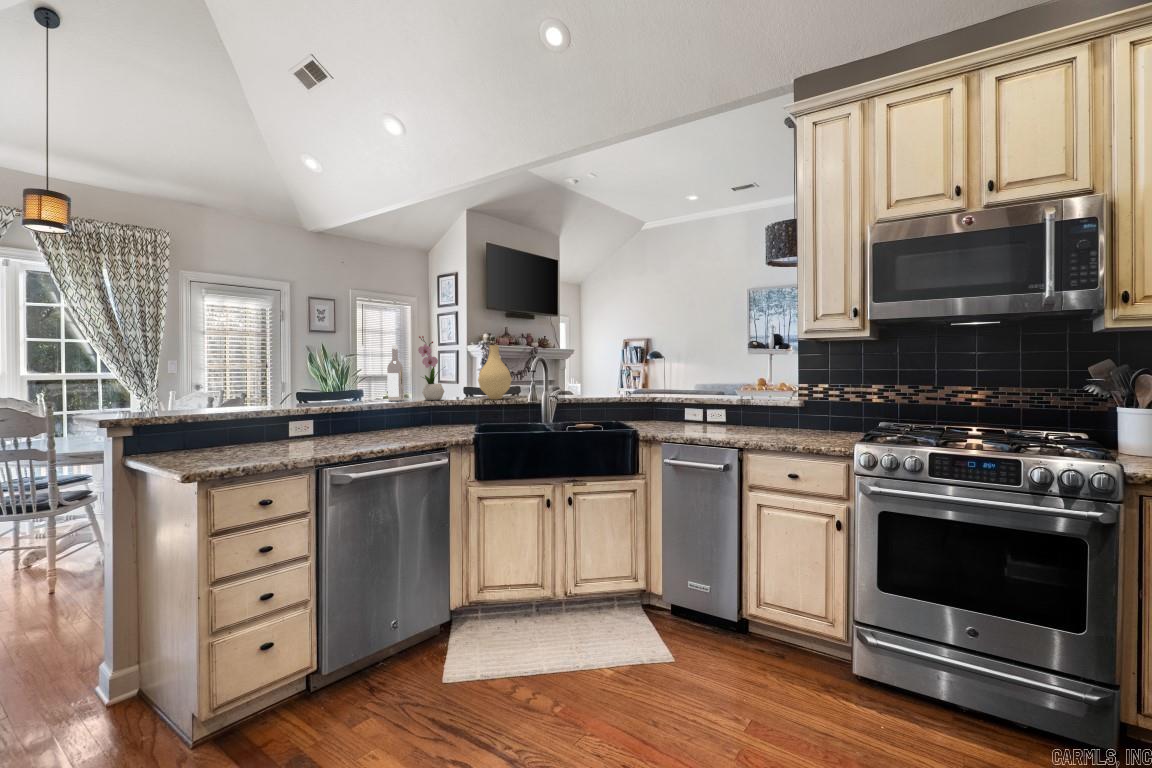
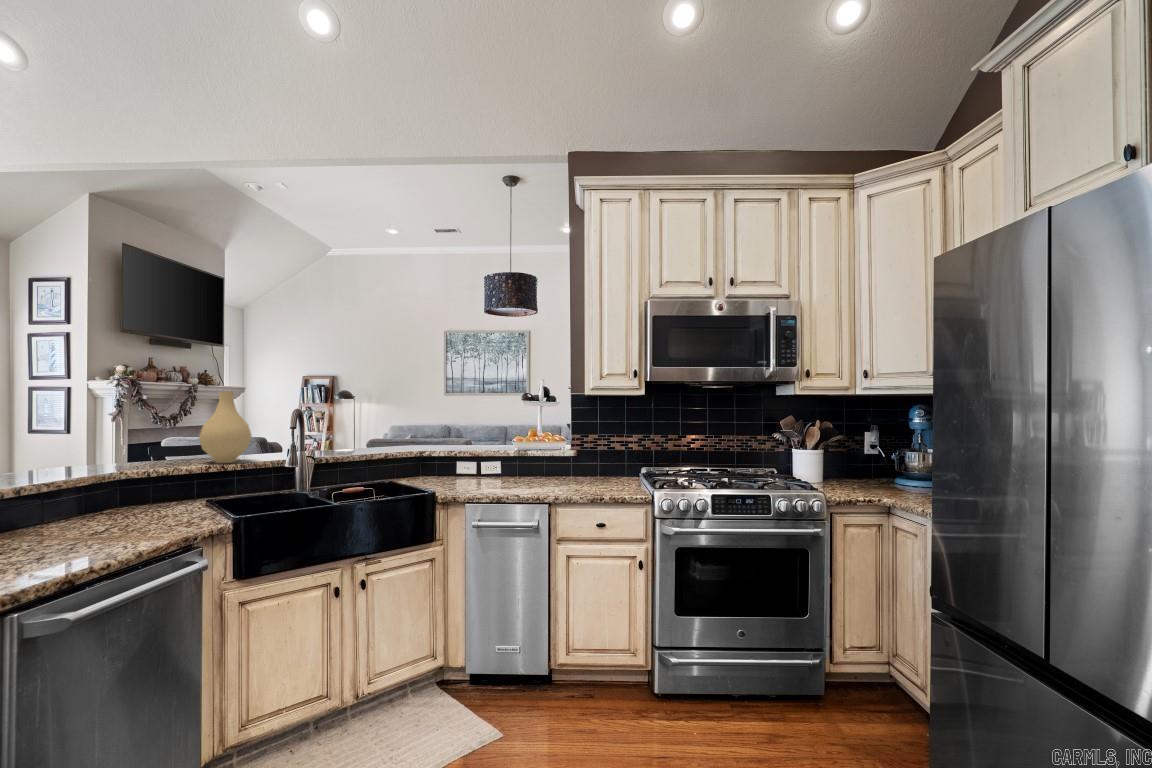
flower arrangement: present [418,336,444,400] -> none [101,377,146,470]
wine bottle: present [387,345,404,401] -> none [35,389,68,476]

